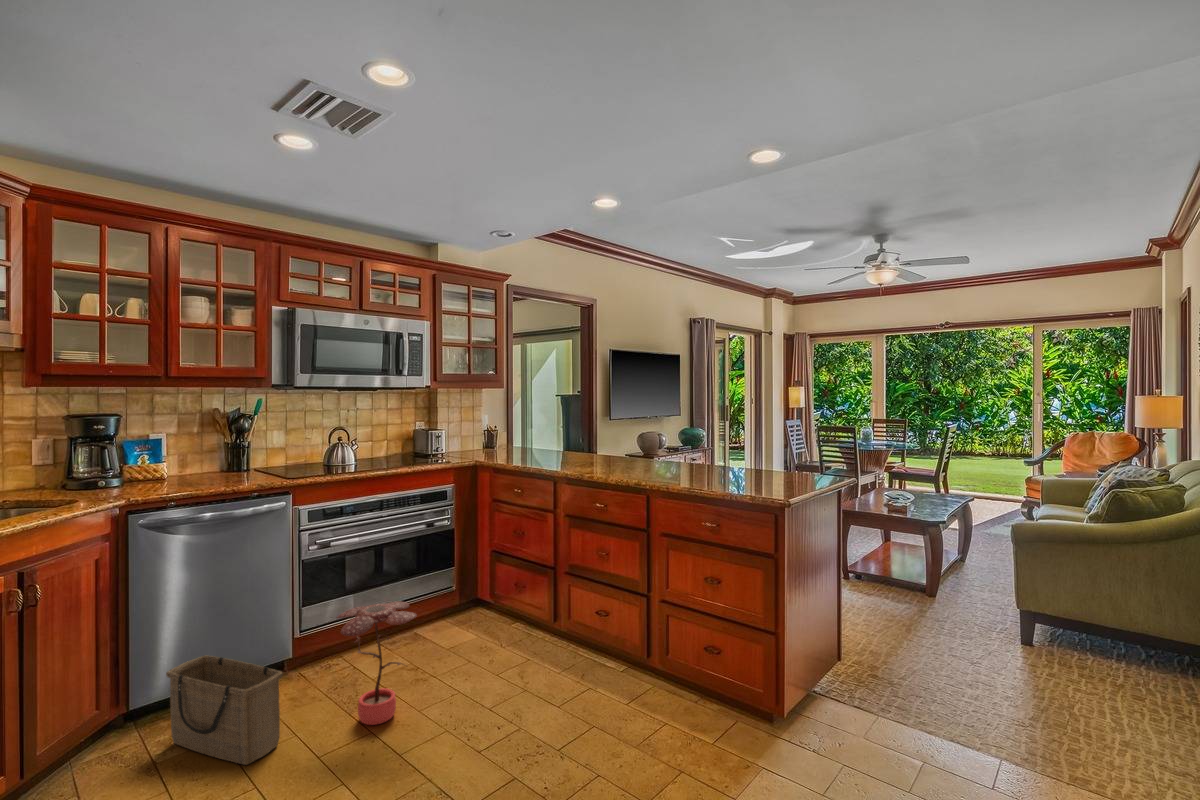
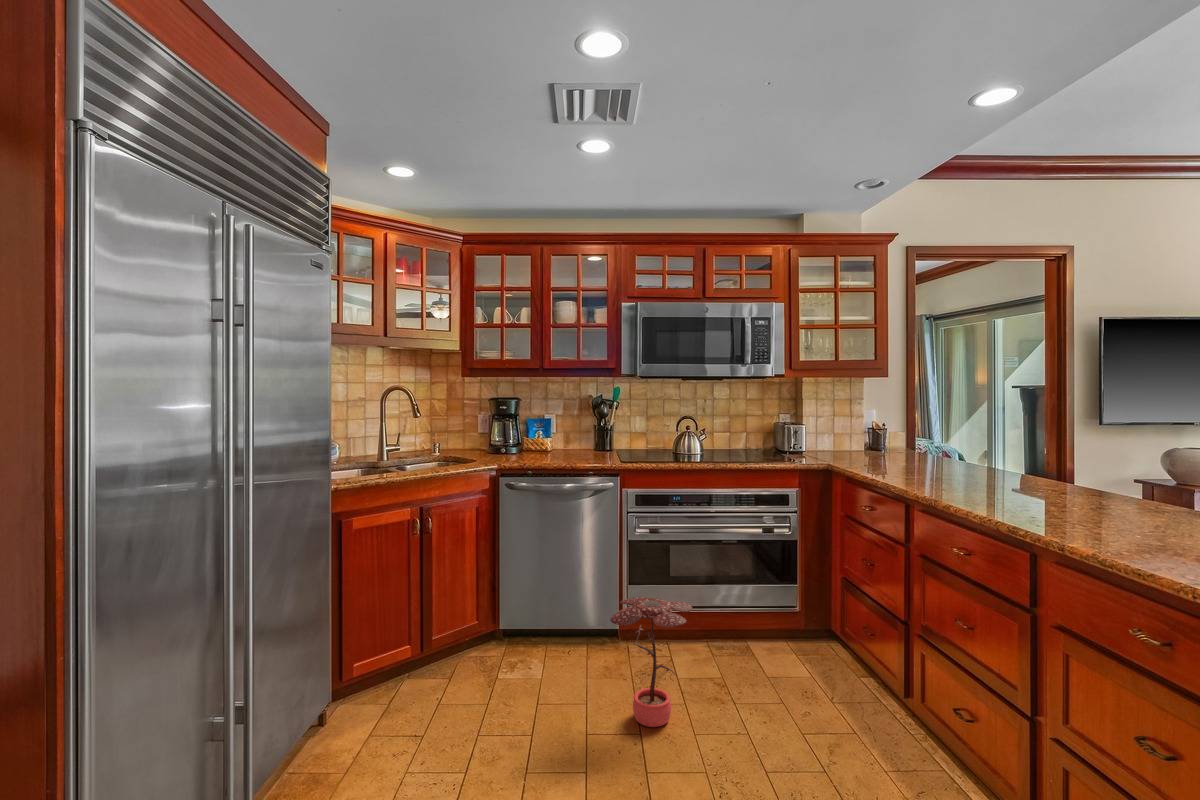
basket: present [166,655,283,765] -> none [504,605,568,714]

